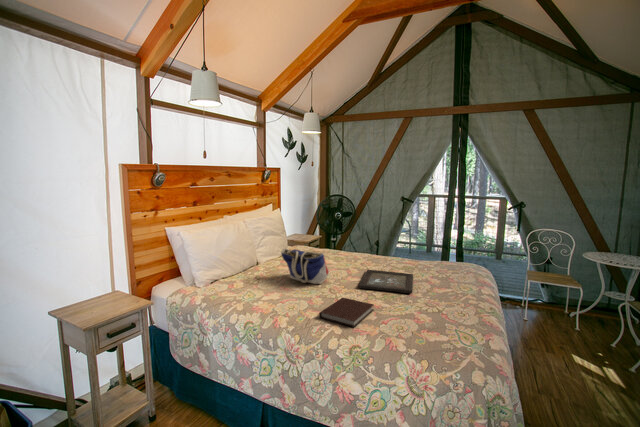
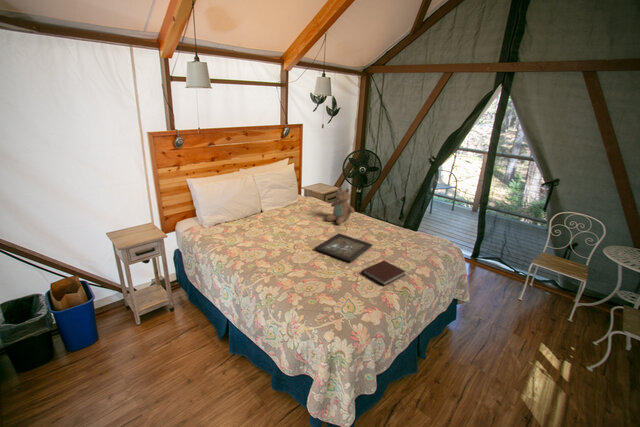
teddy bear: none [339,221,370,263] -> present [326,187,355,225]
tote bag: present [281,249,329,284] -> none [265,208,300,241]
notebook: present [319,298,373,327] -> present [362,261,405,286]

